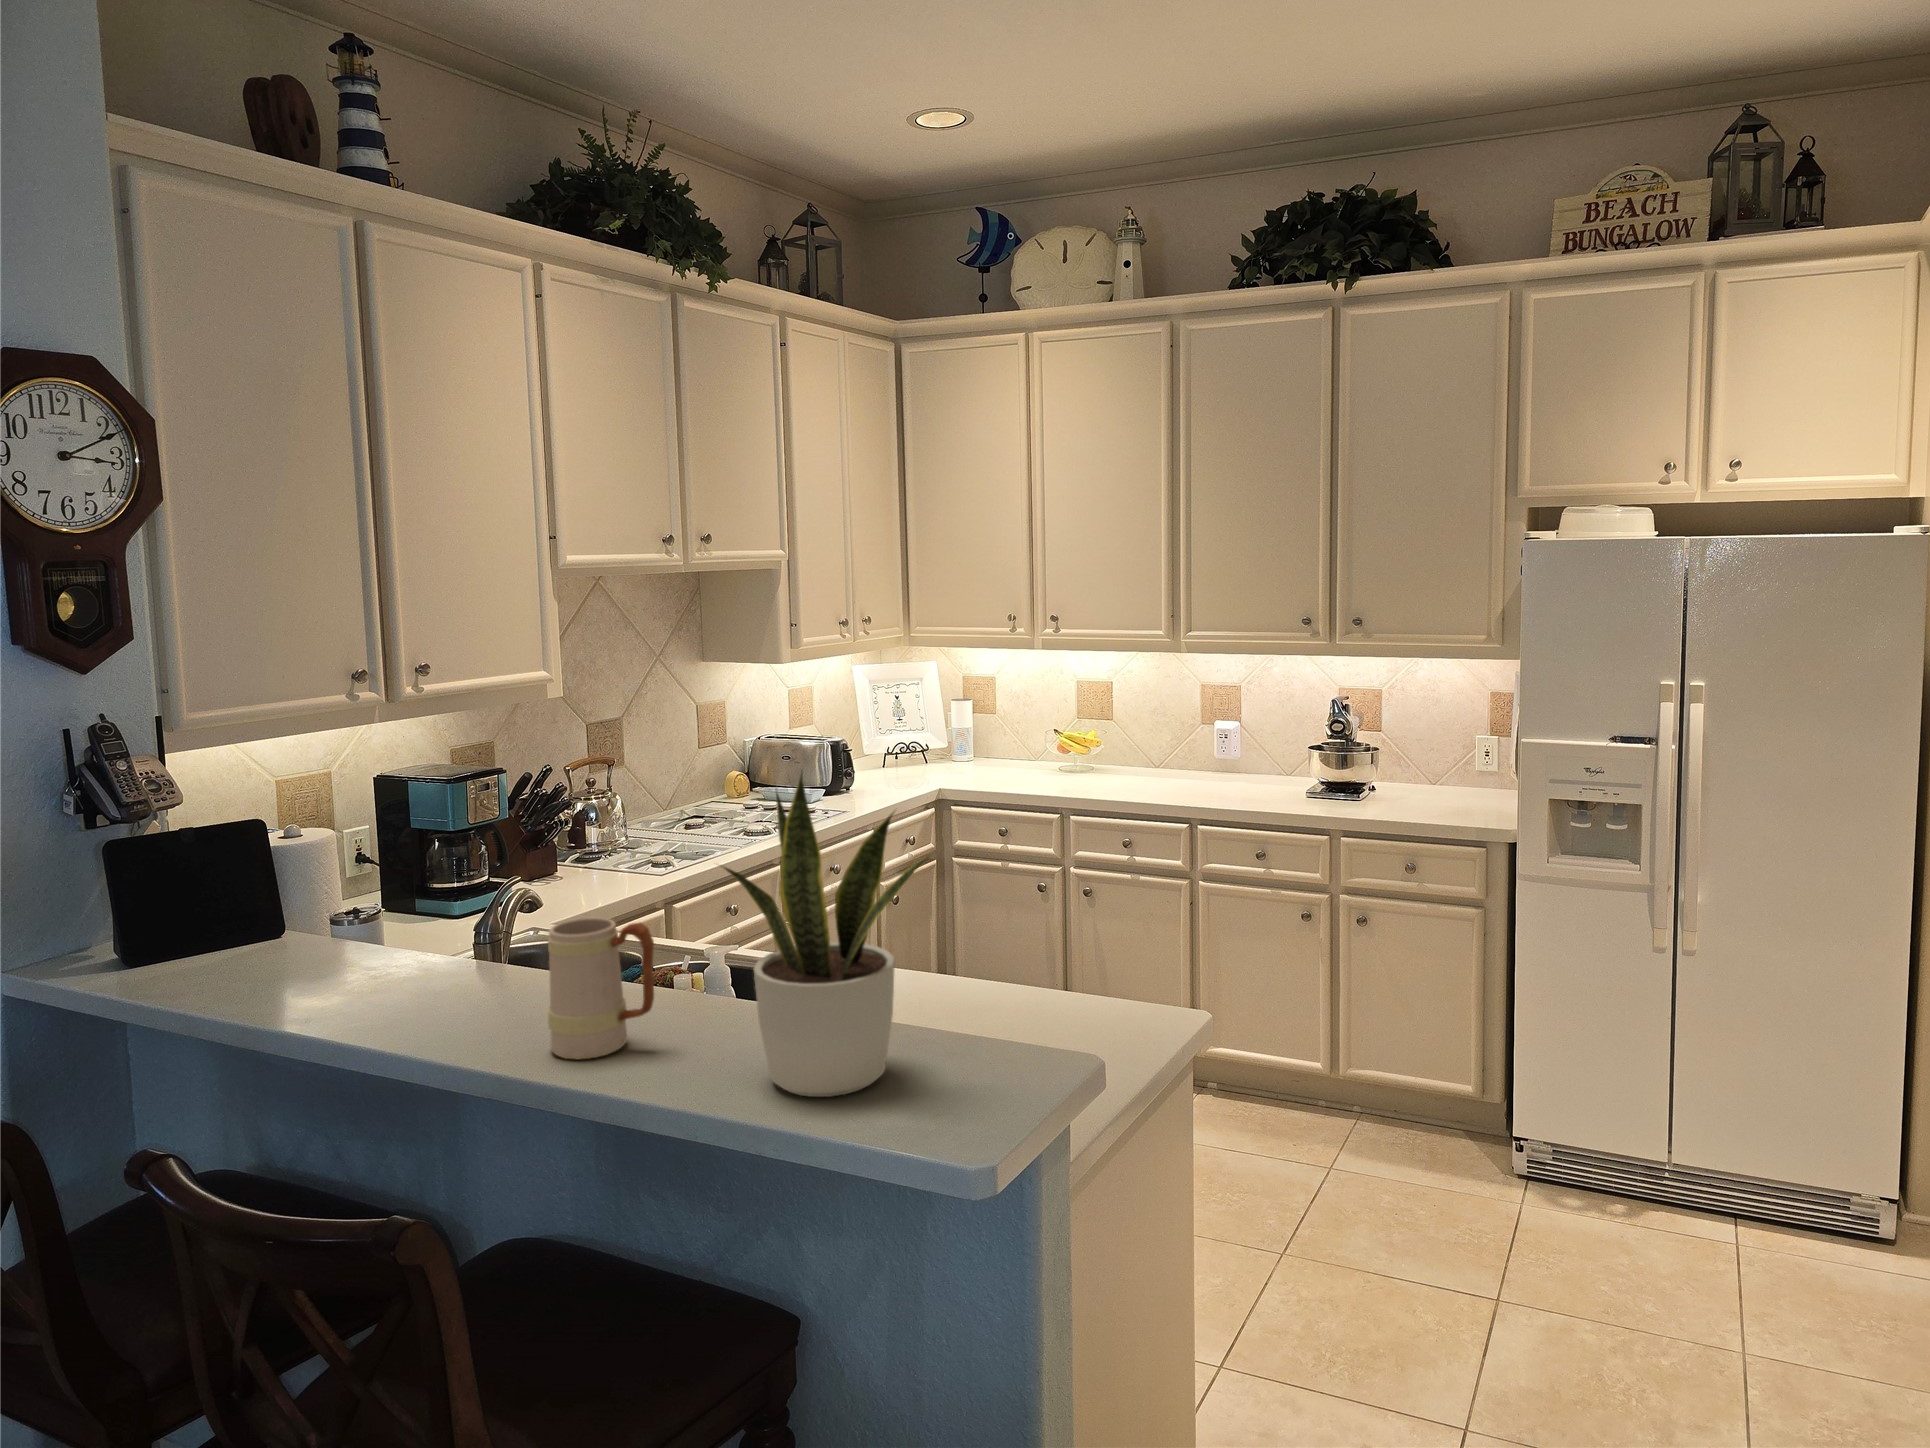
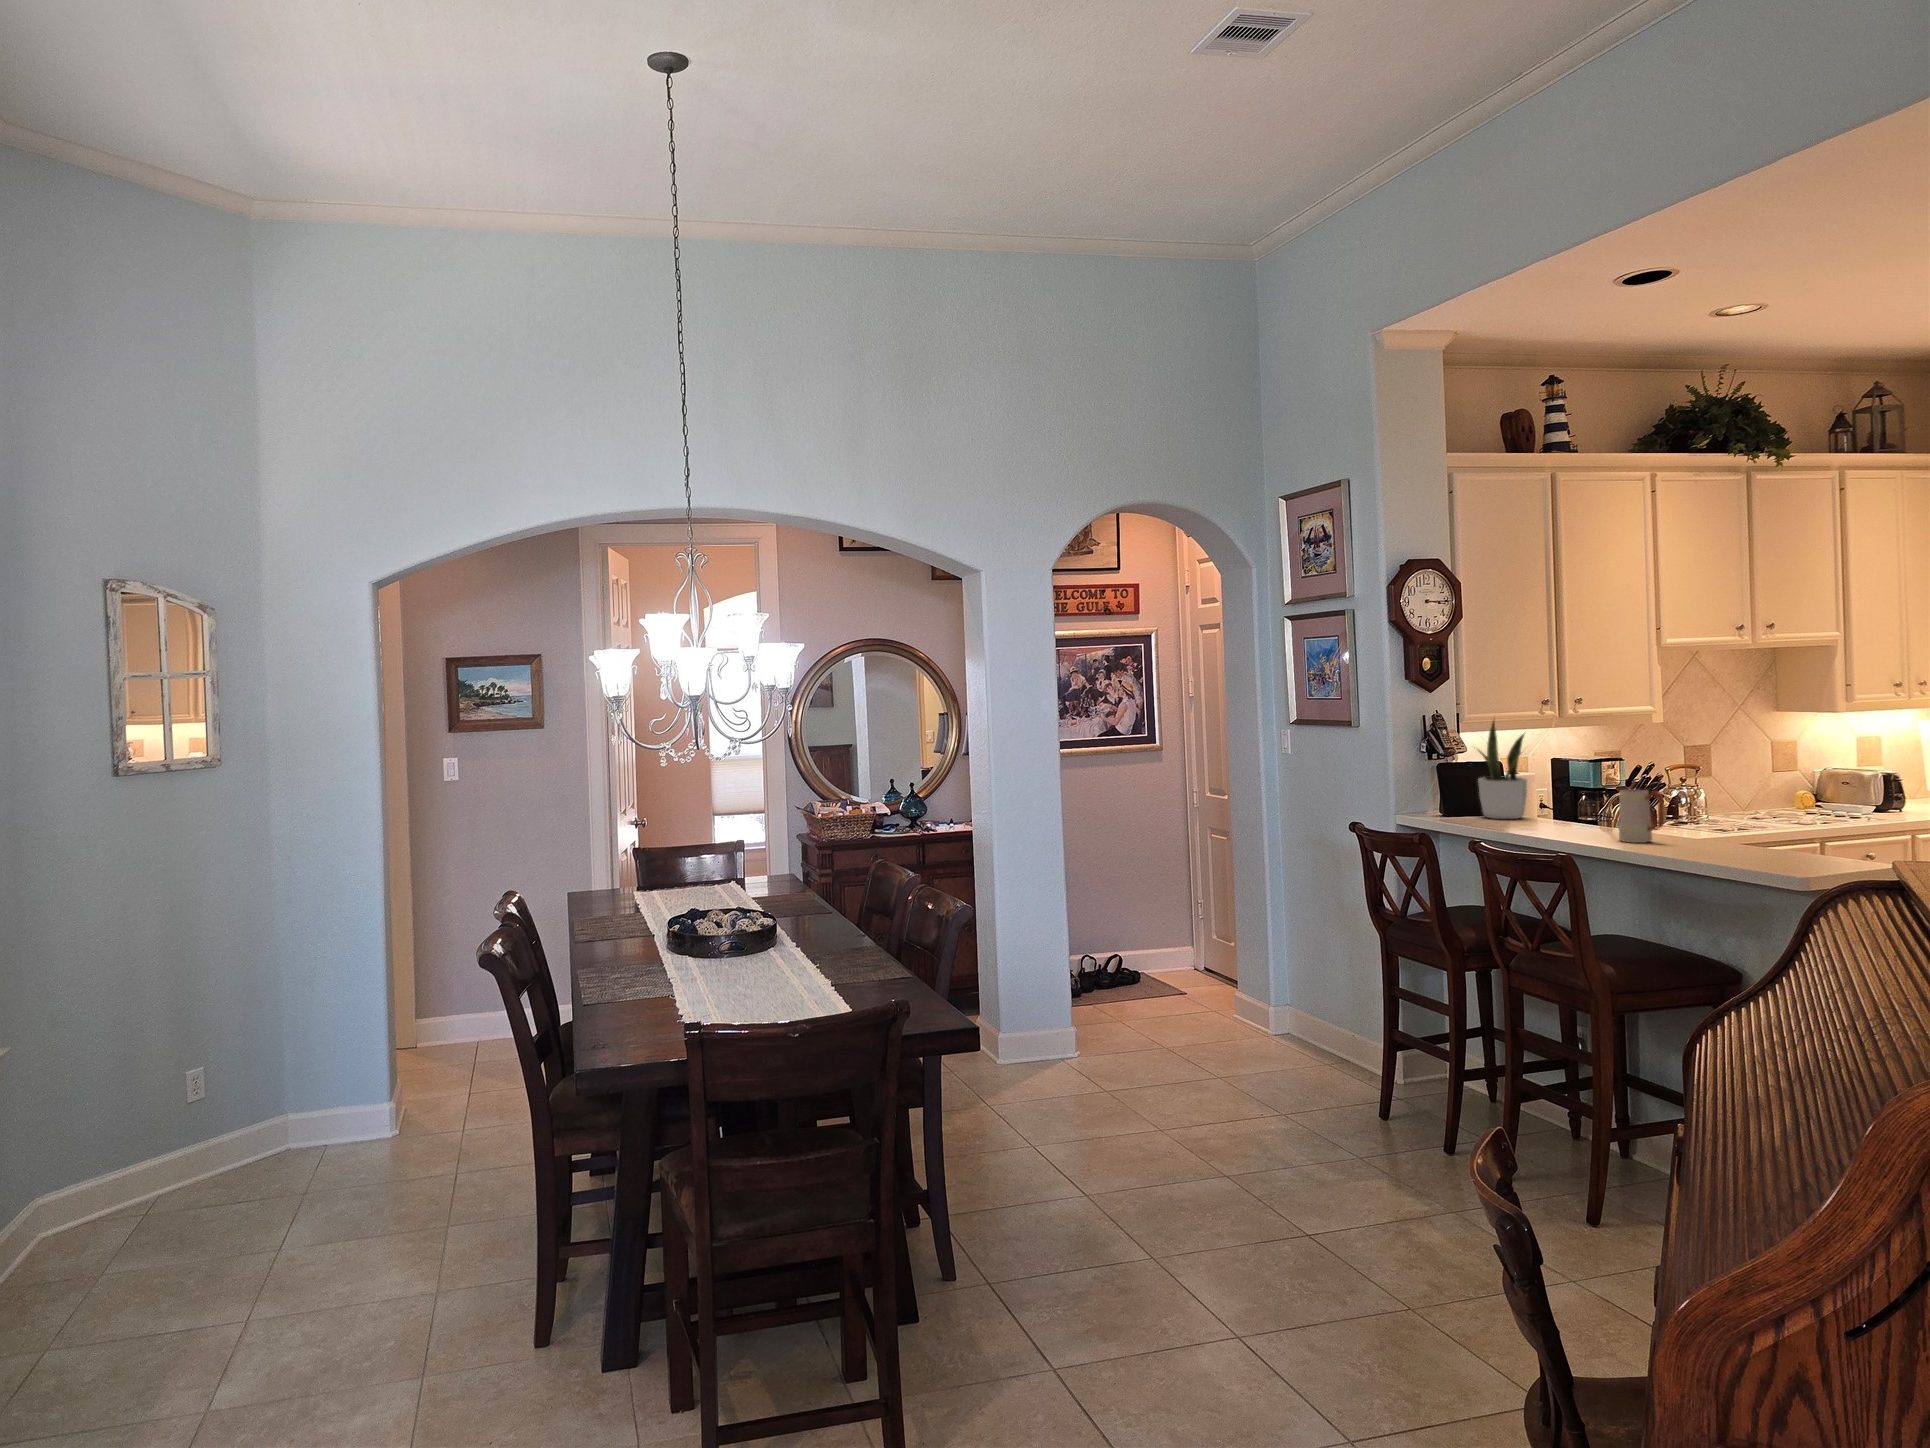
potted plant: present [723,770,933,1097] -> present [1478,719,1527,819]

